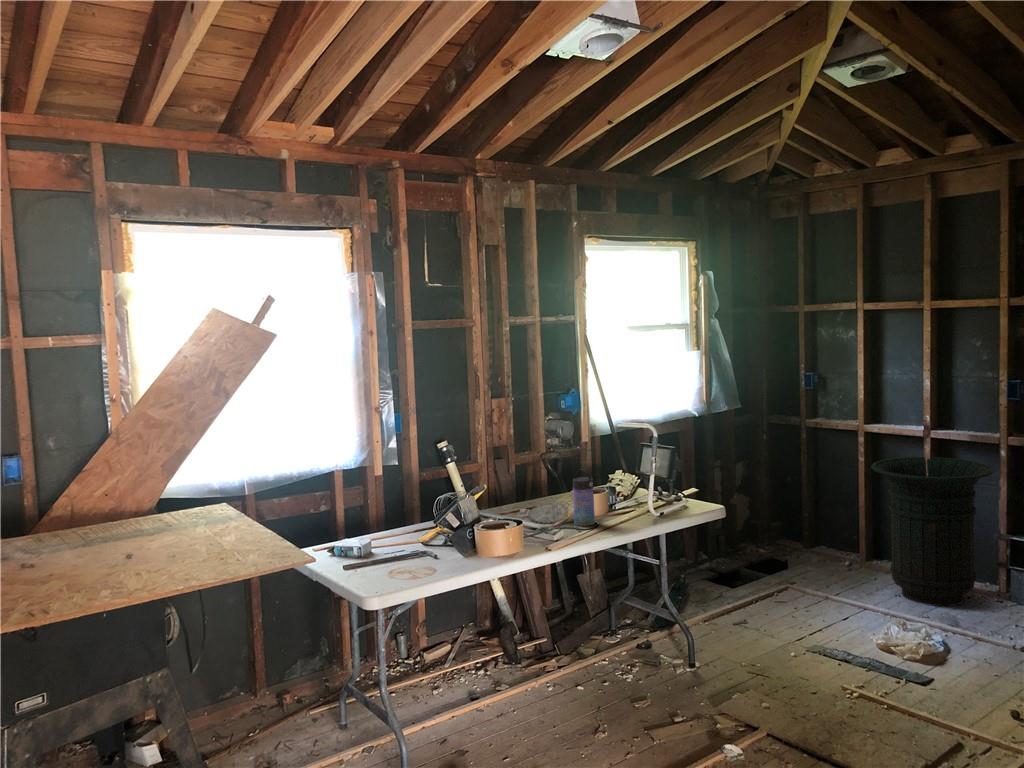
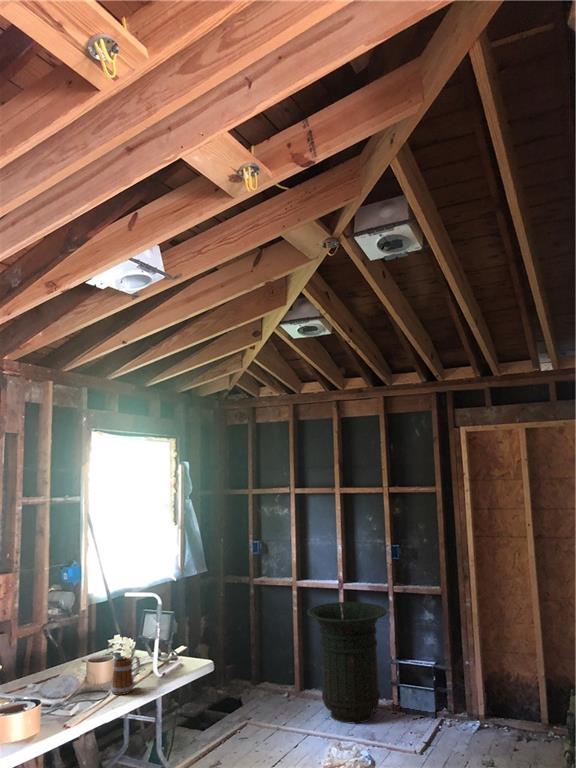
water bottle: present [573,469,595,526] -> none [78,646,100,705]
mug: none [609,485,638,521] -> present [112,656,140,695]

